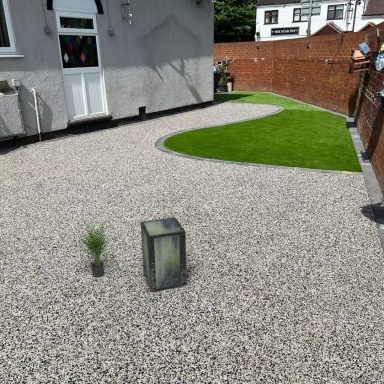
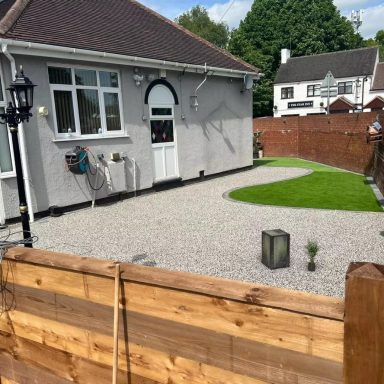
potted plant: present [76,225,108,277] -> present [305,239,321,271]

